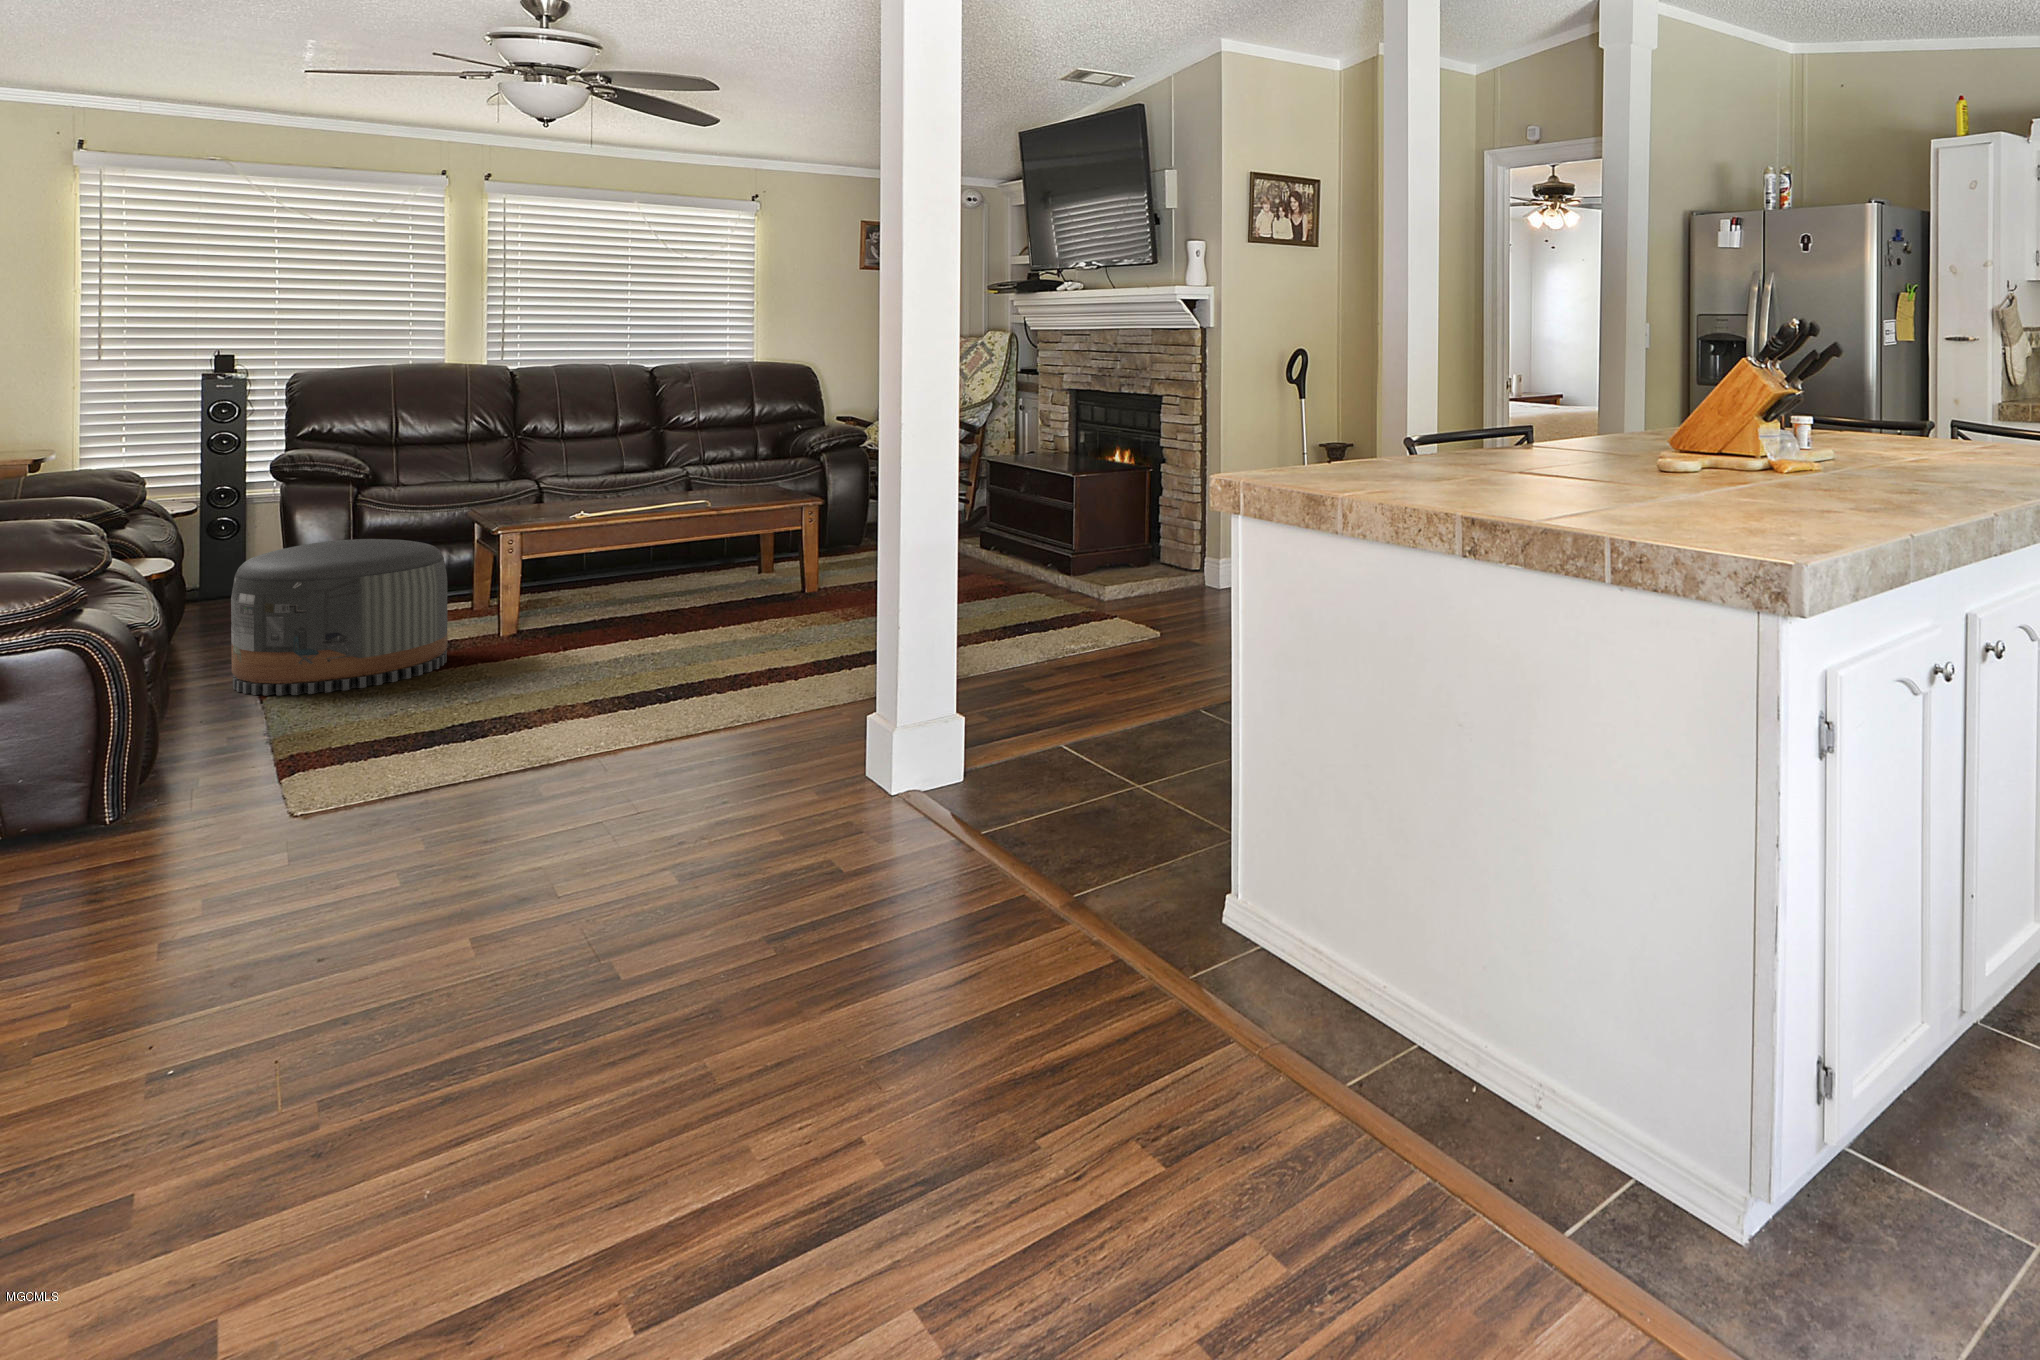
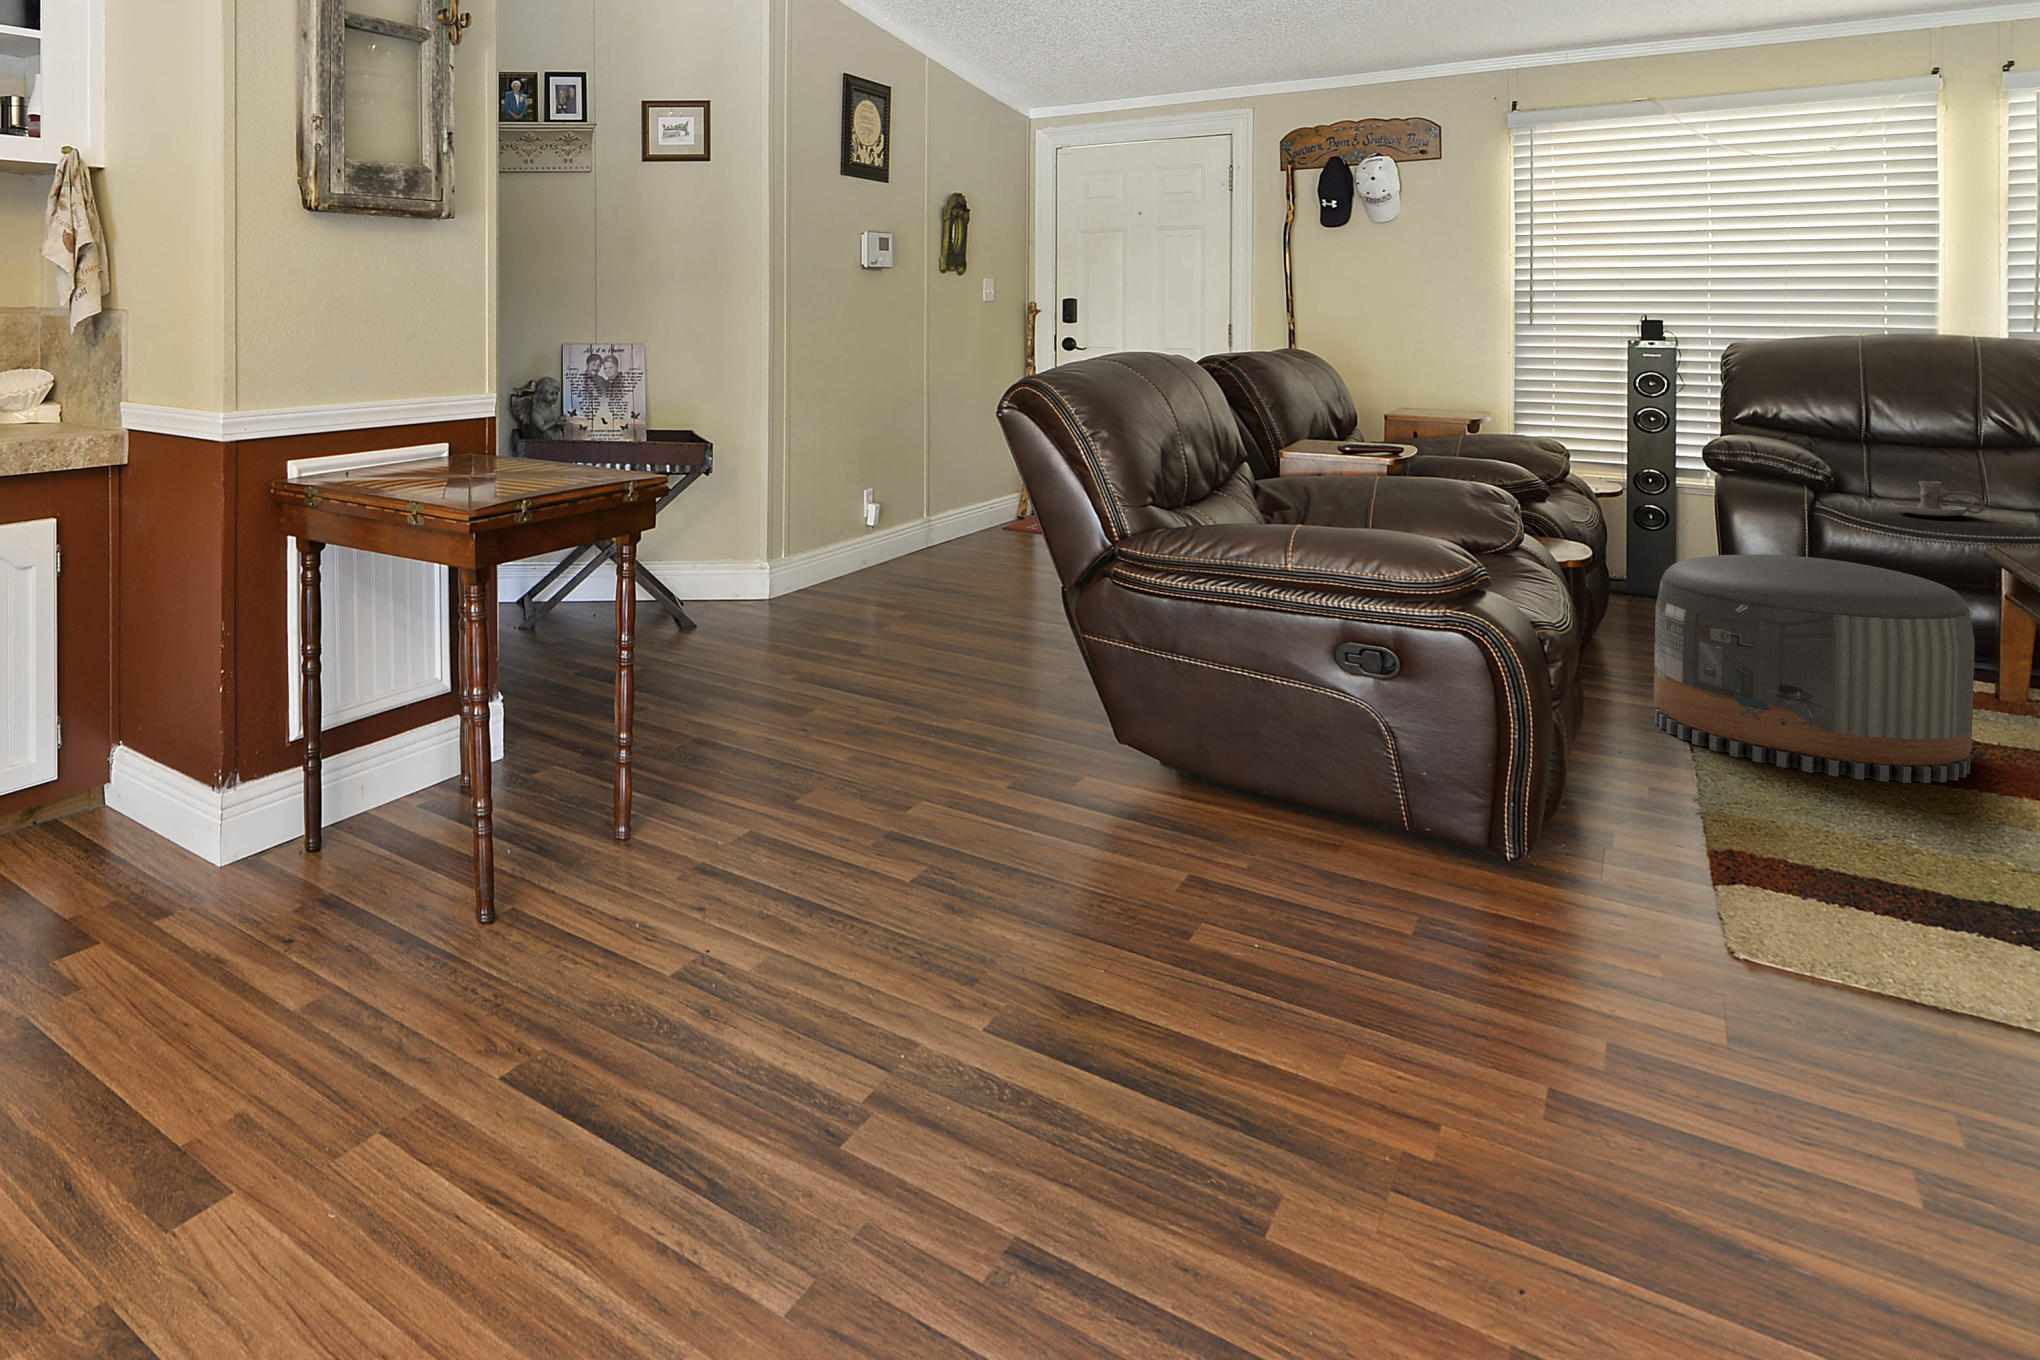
candle holder: none [409,472,466,497] -> present [1892,481,1985,516]

